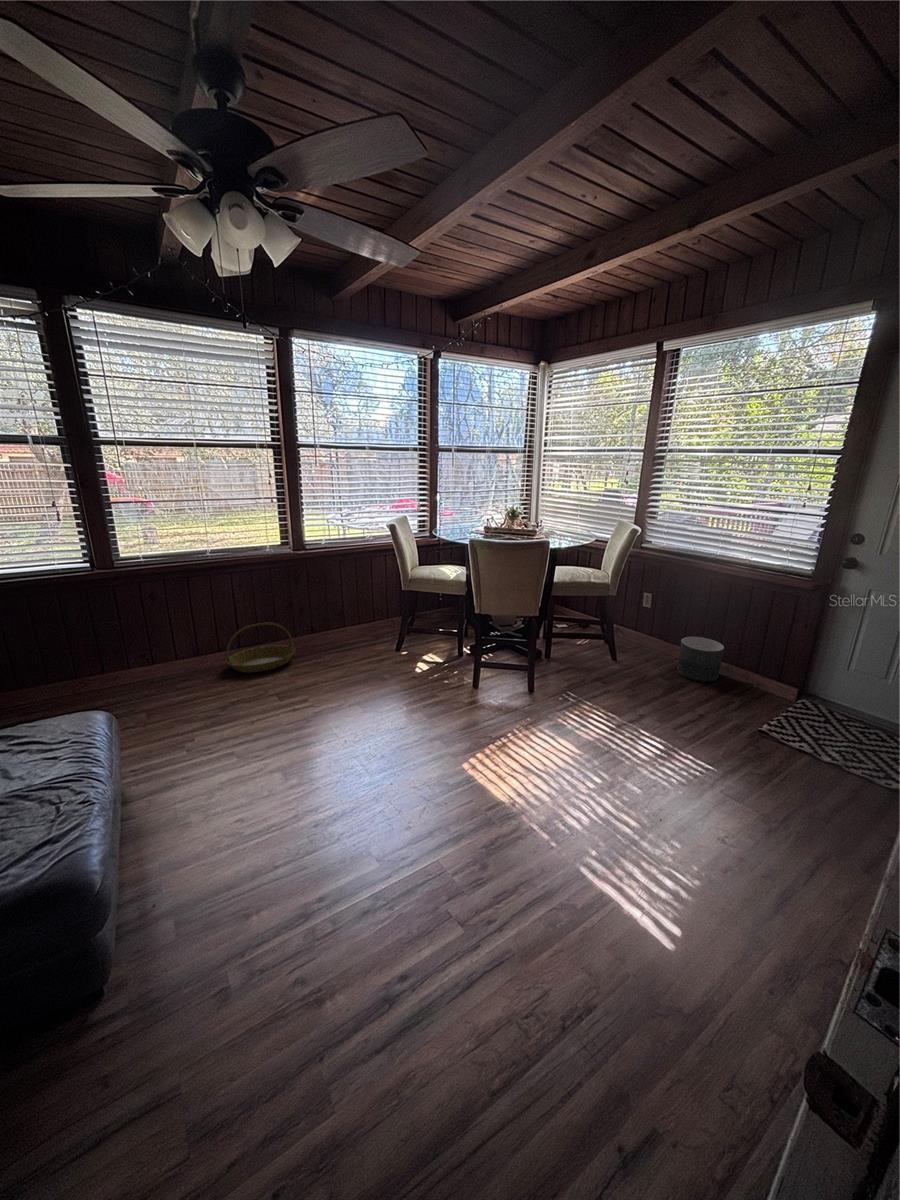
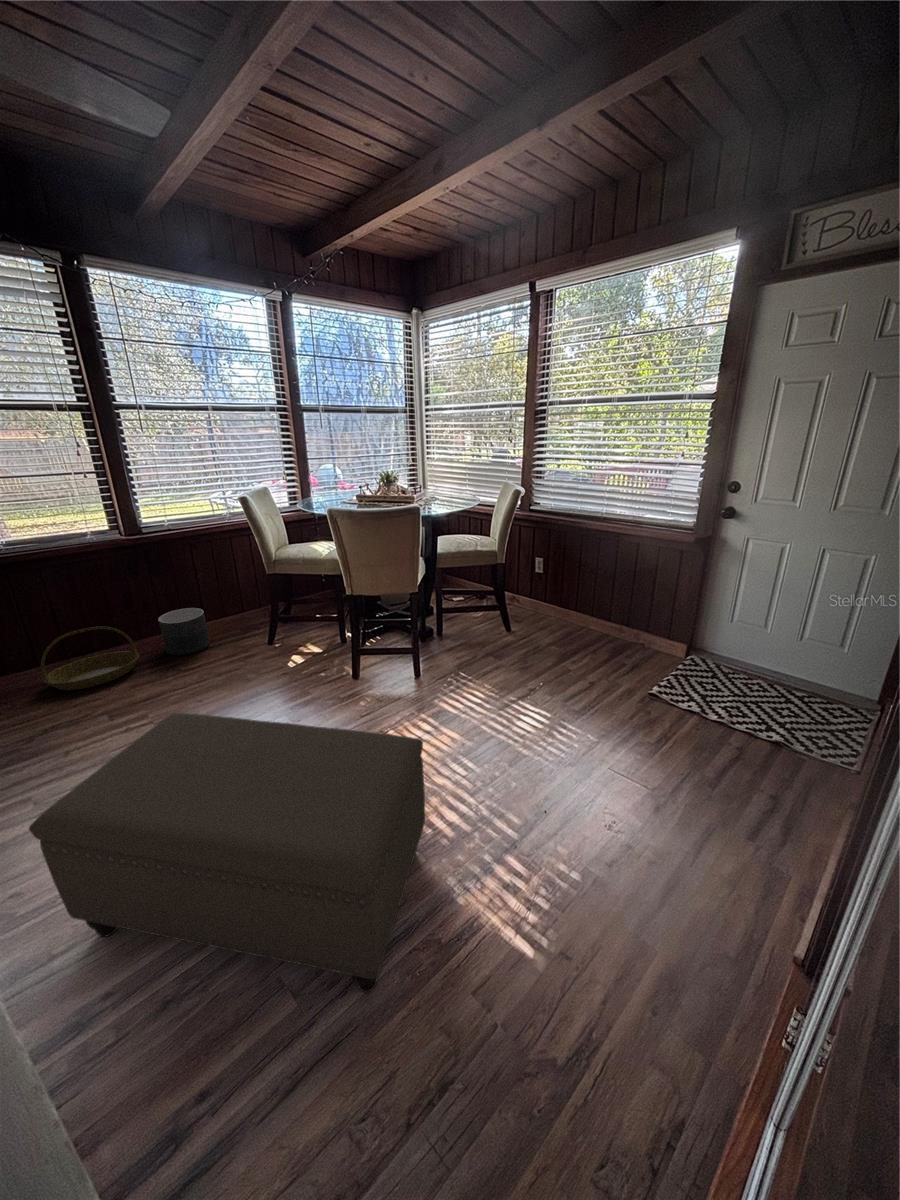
planter: present [677,637,724,682] -> present [158,608,210,655]
ottoman: none [283,693,563,926] -> present [29,713,425,992]

